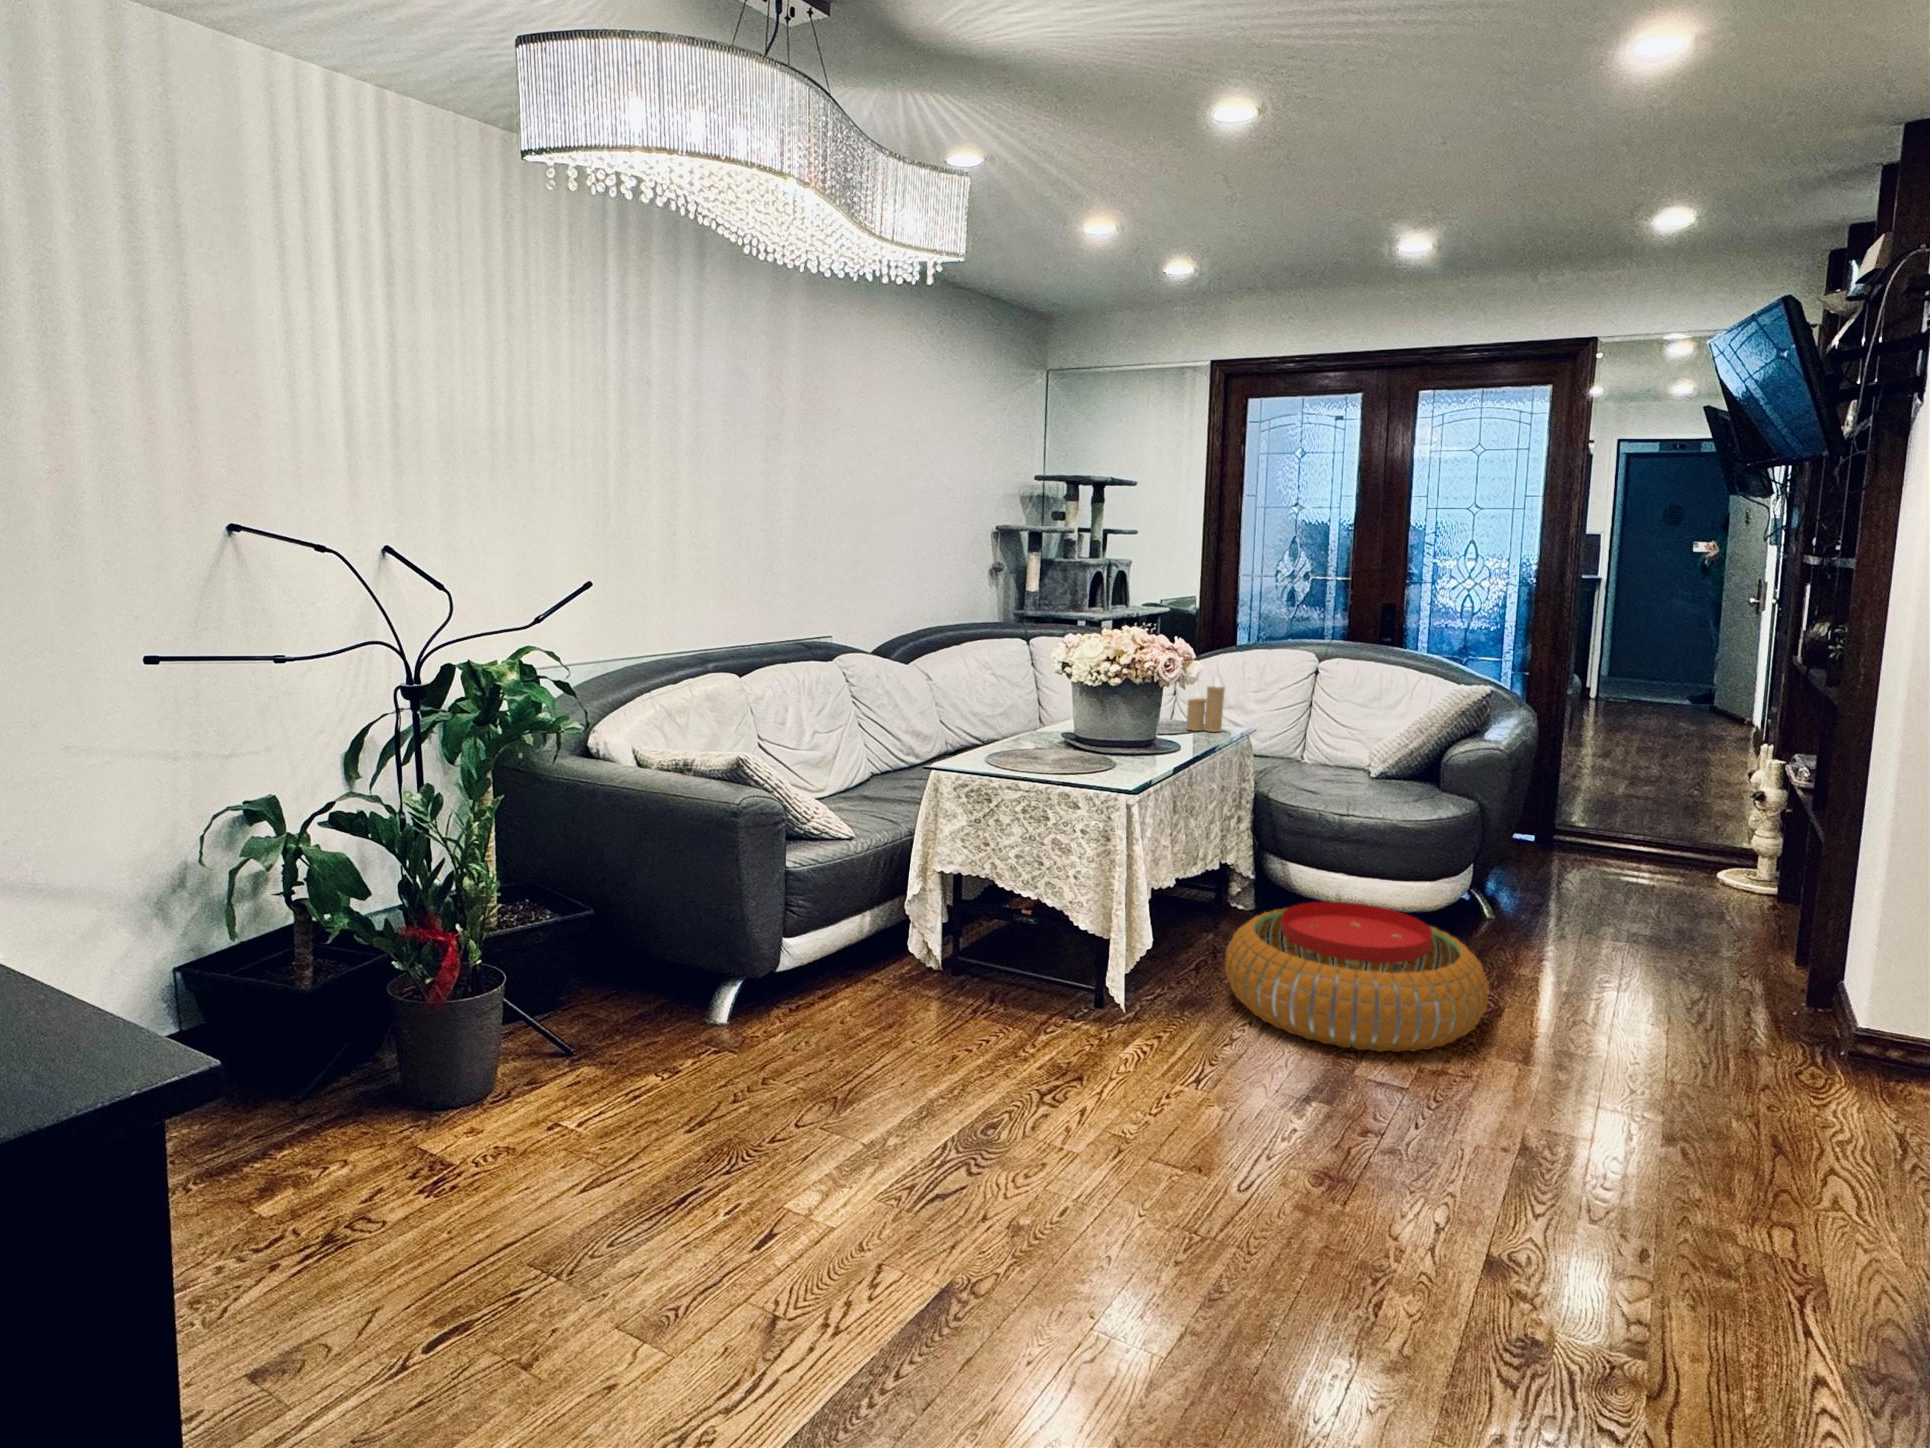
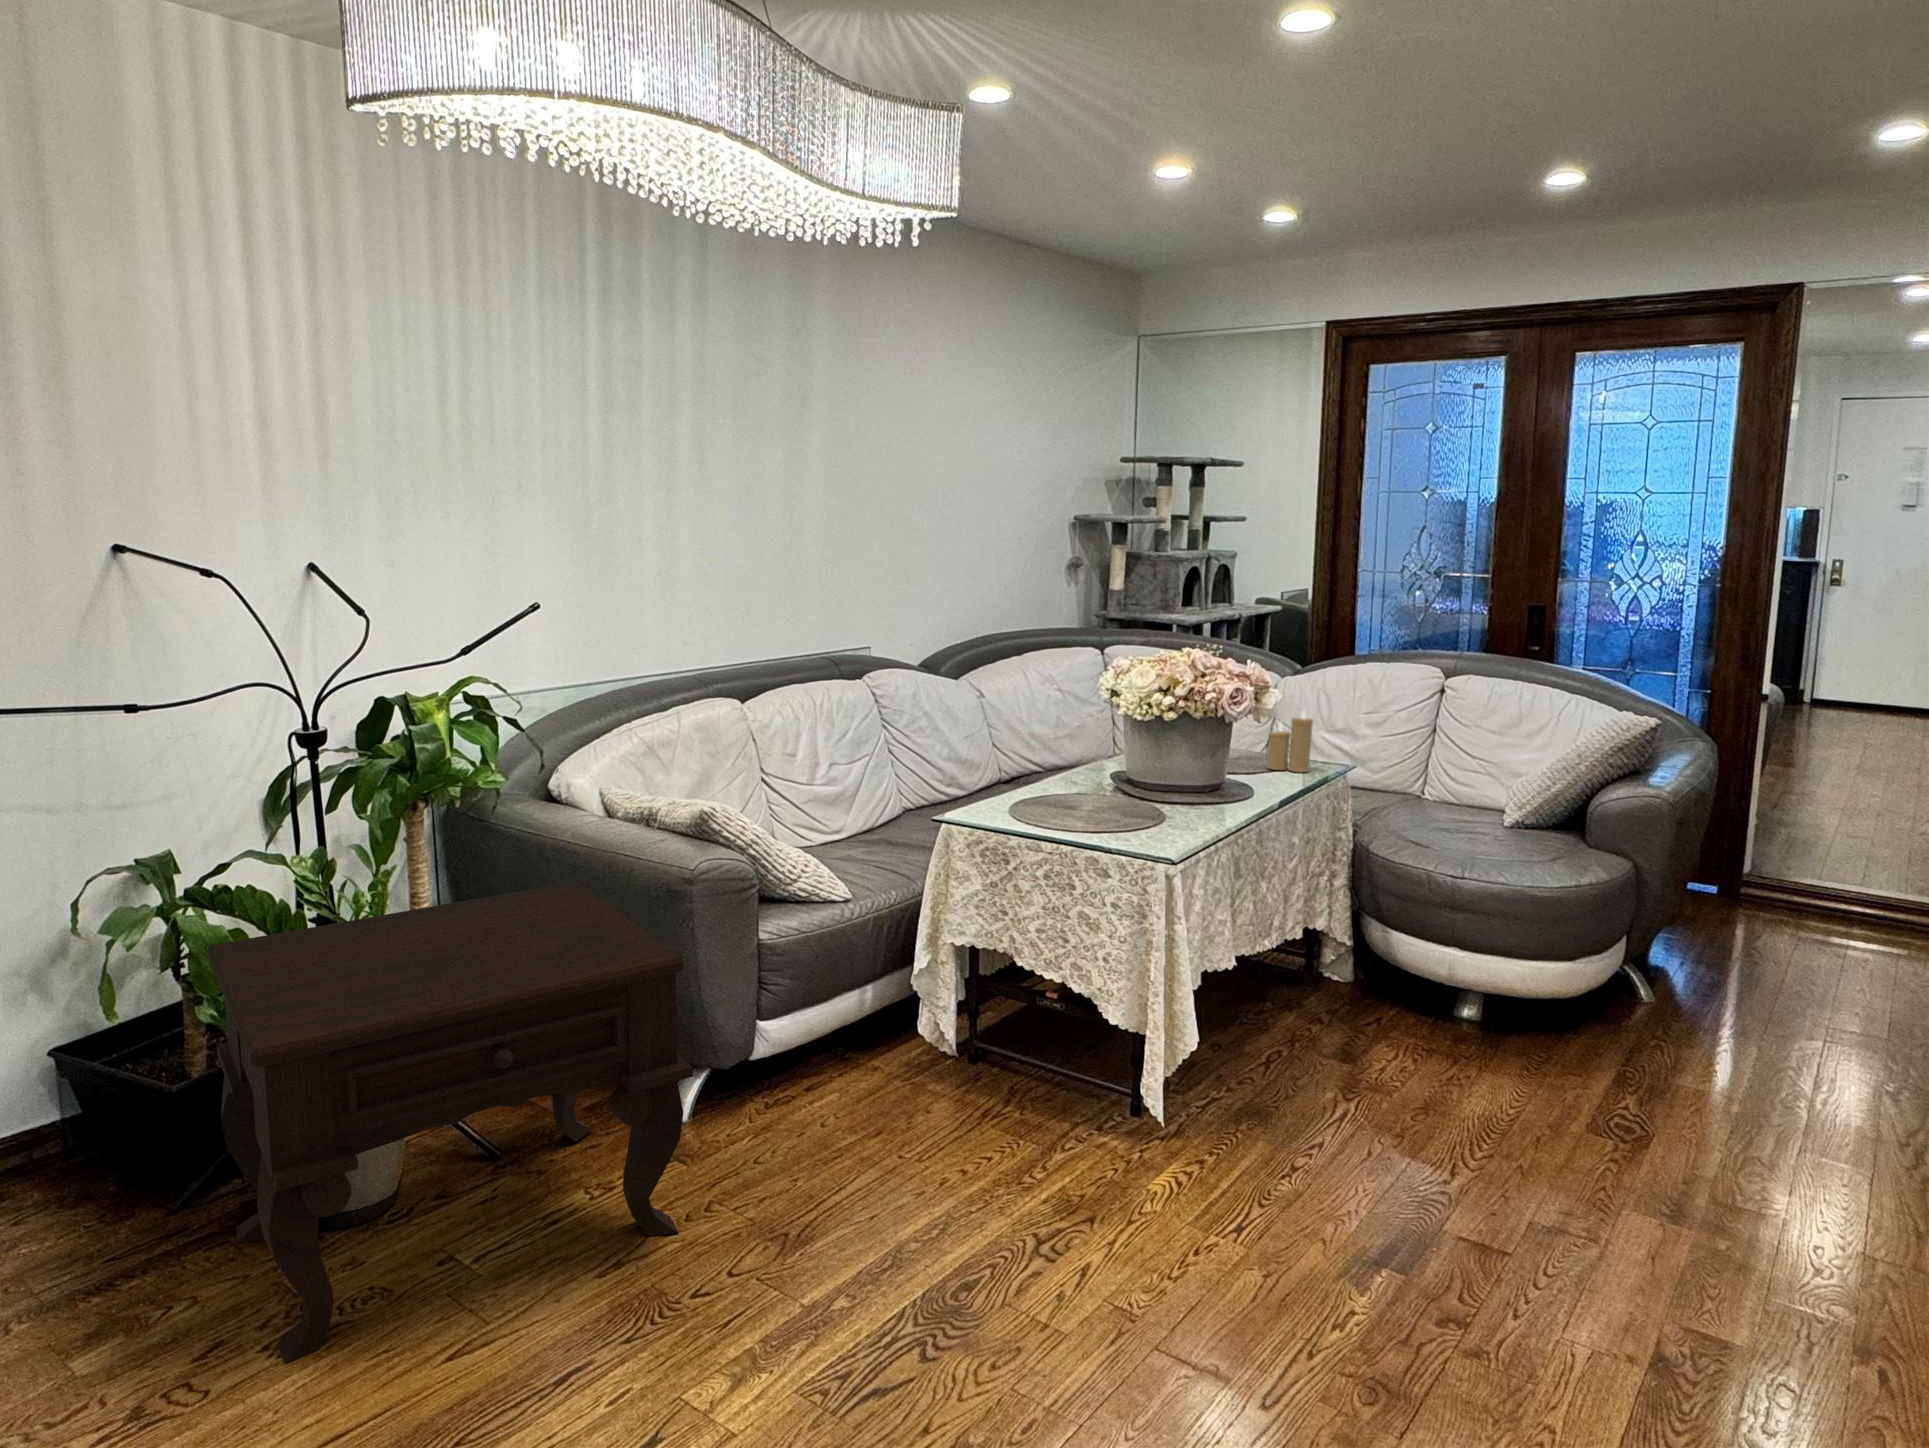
side table: none [337,817,762,1203] -> present [207,882,693,1365]
pouf: present [1225,902,1489,1052] -> none [1294,992,1630,1199]

